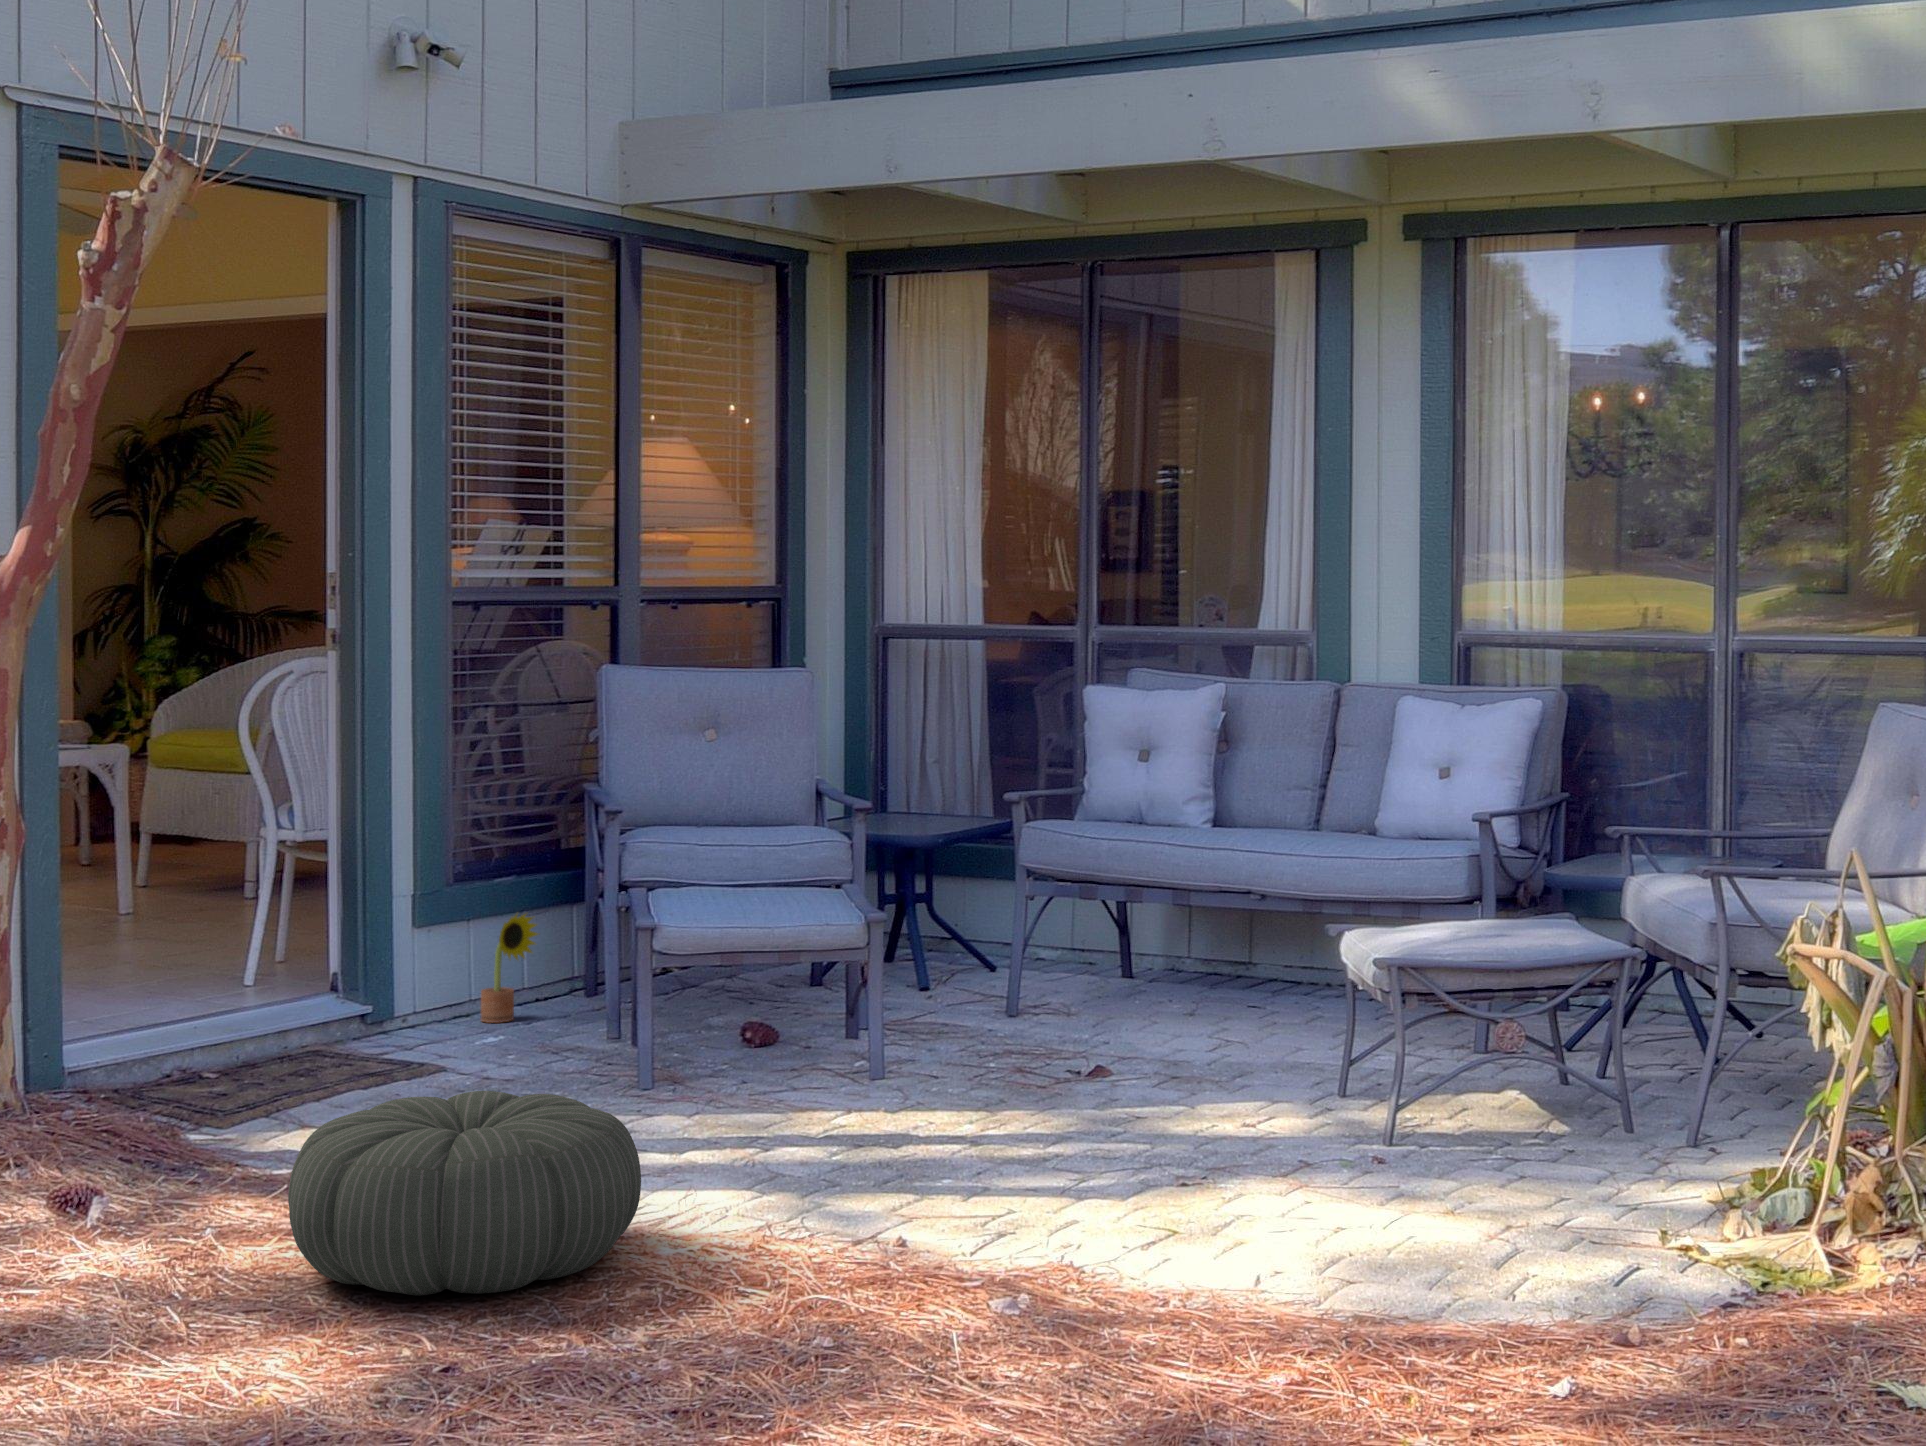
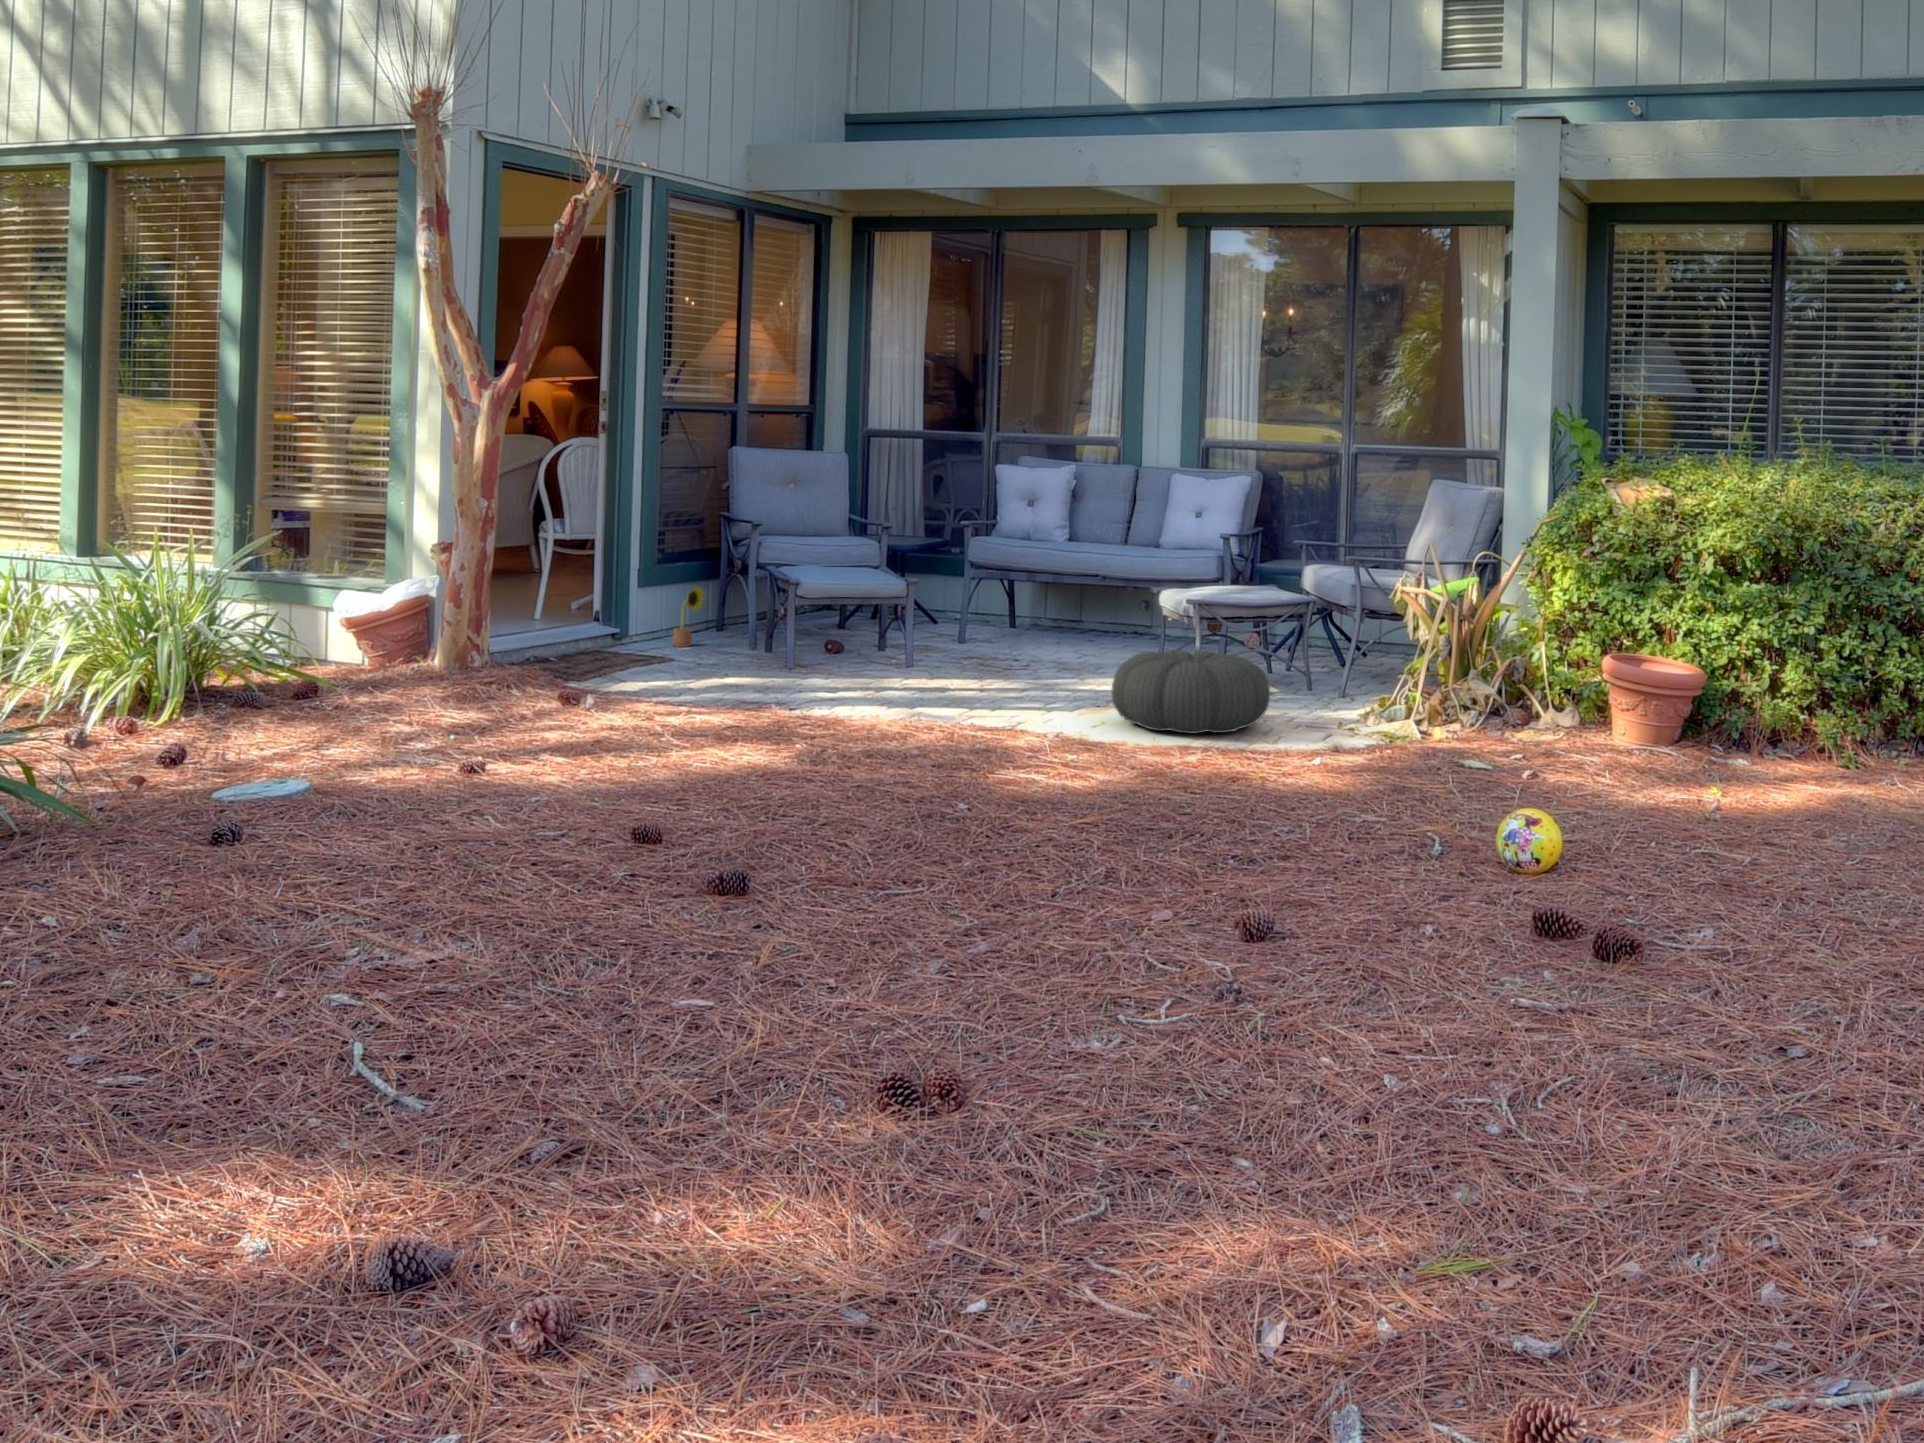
pouf: present [288,1091,641,1295] -> present [1112,650,1270,734]

